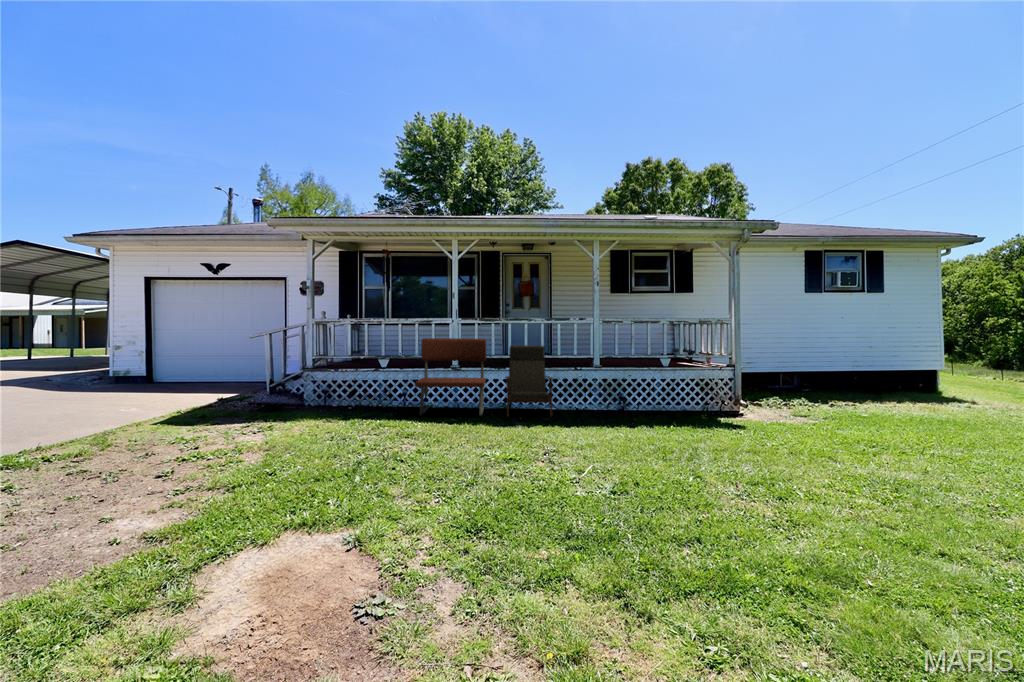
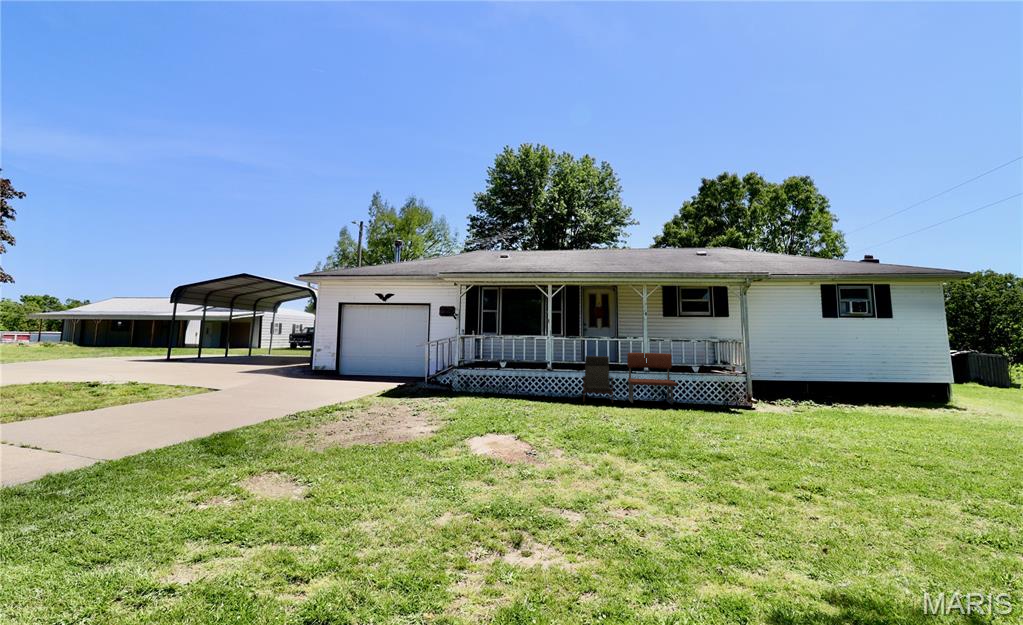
bench: present [415,338,486,415] -> present [627,353,677,405]

